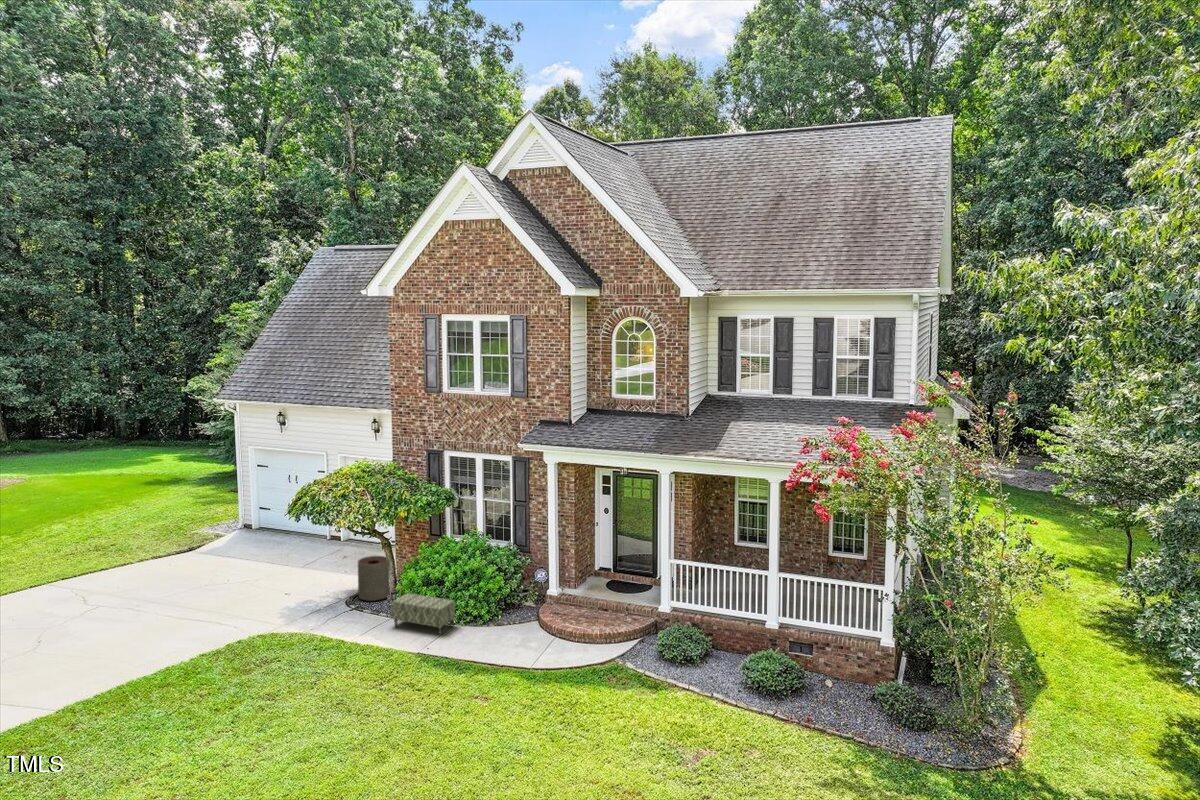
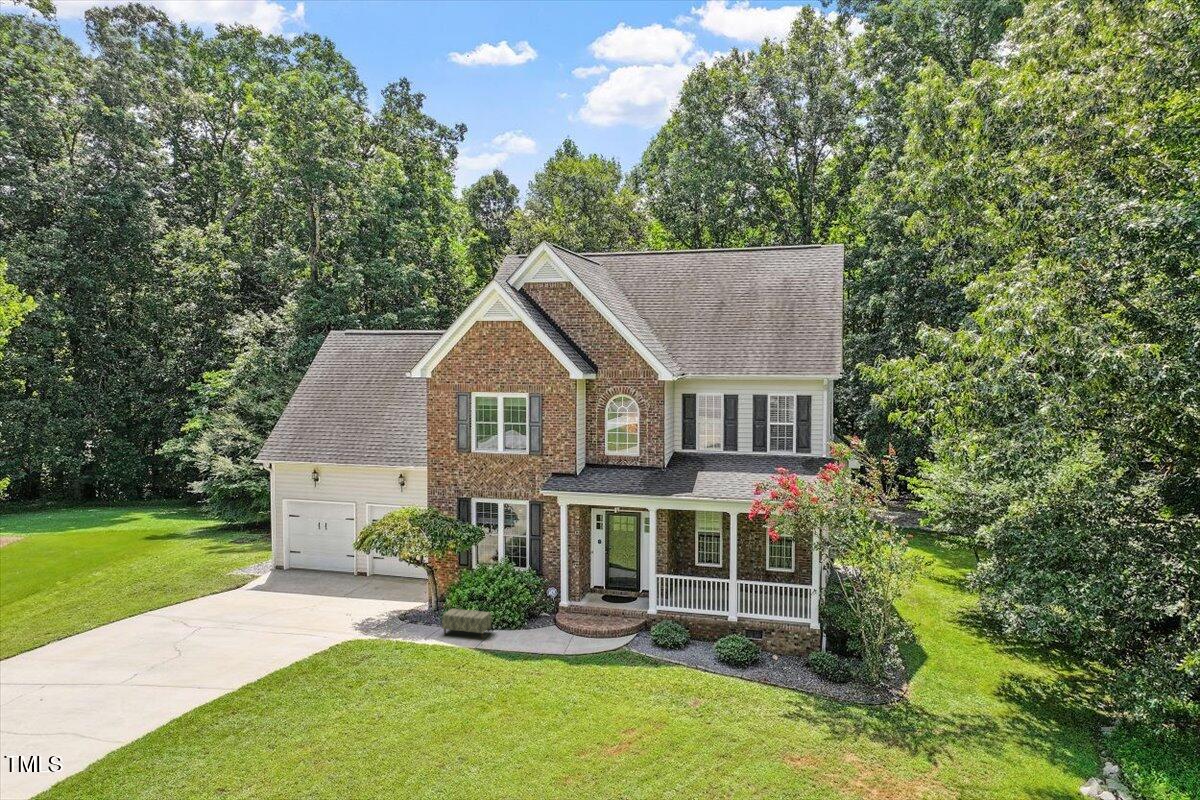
trash can: present [358,556,390,601] -> none [405,582,430,618]

